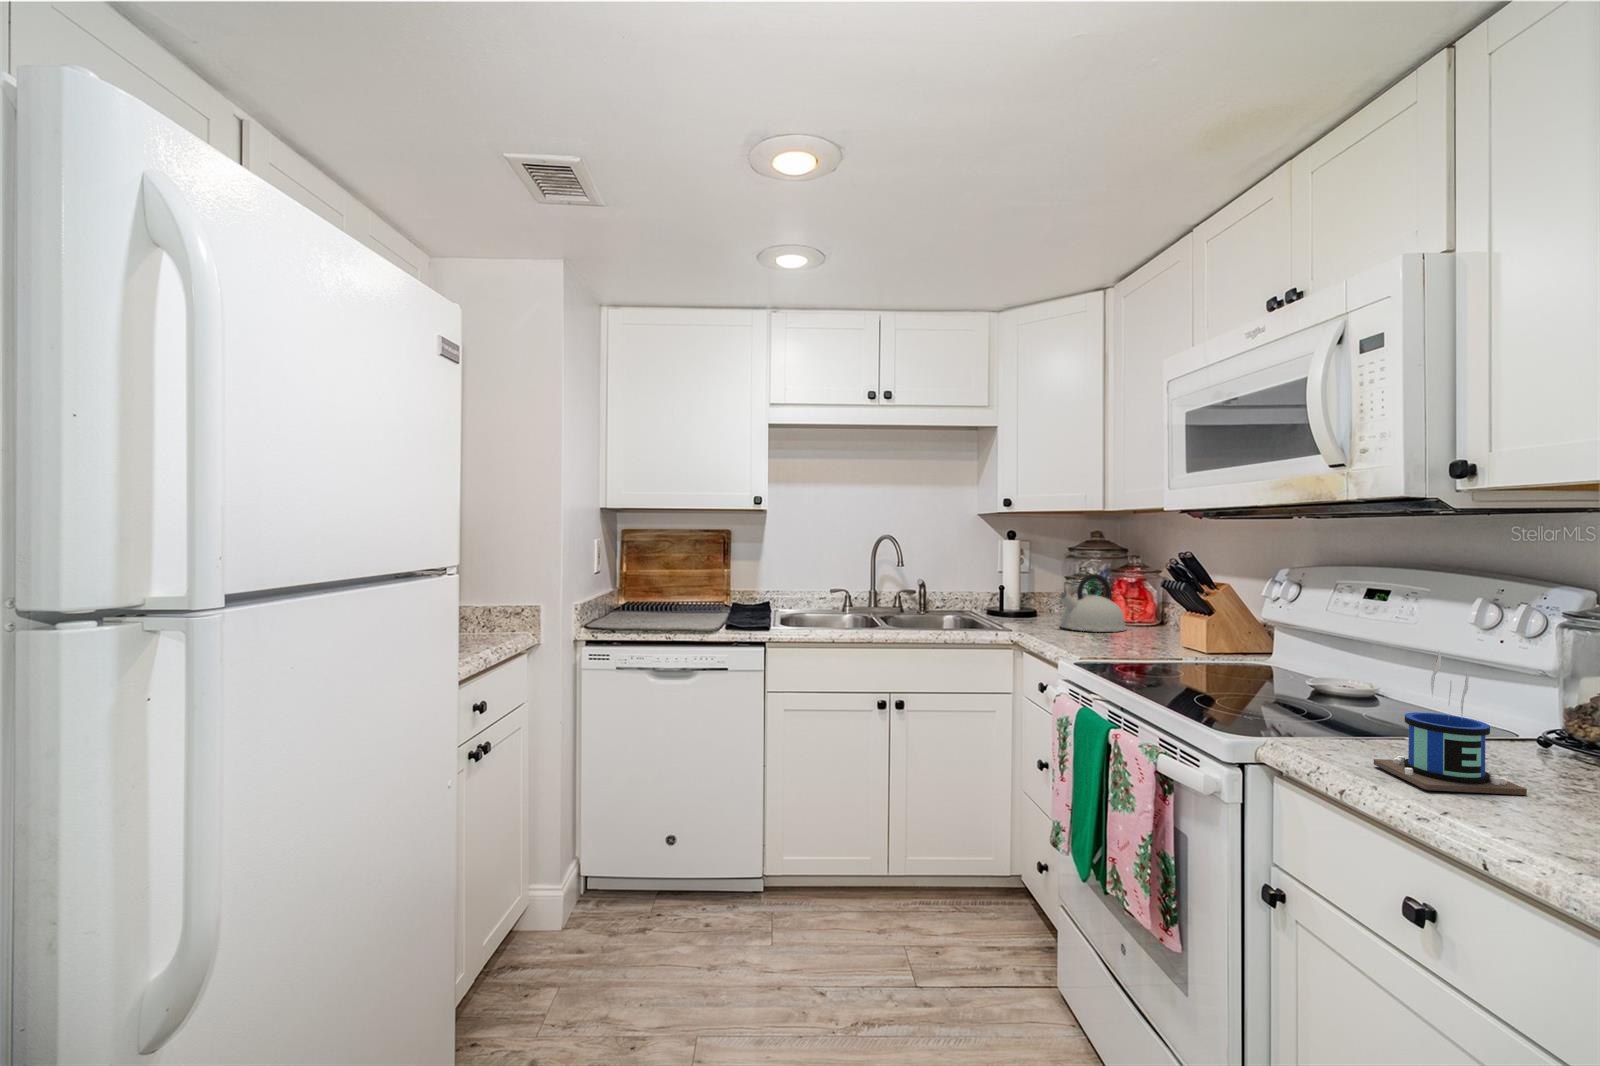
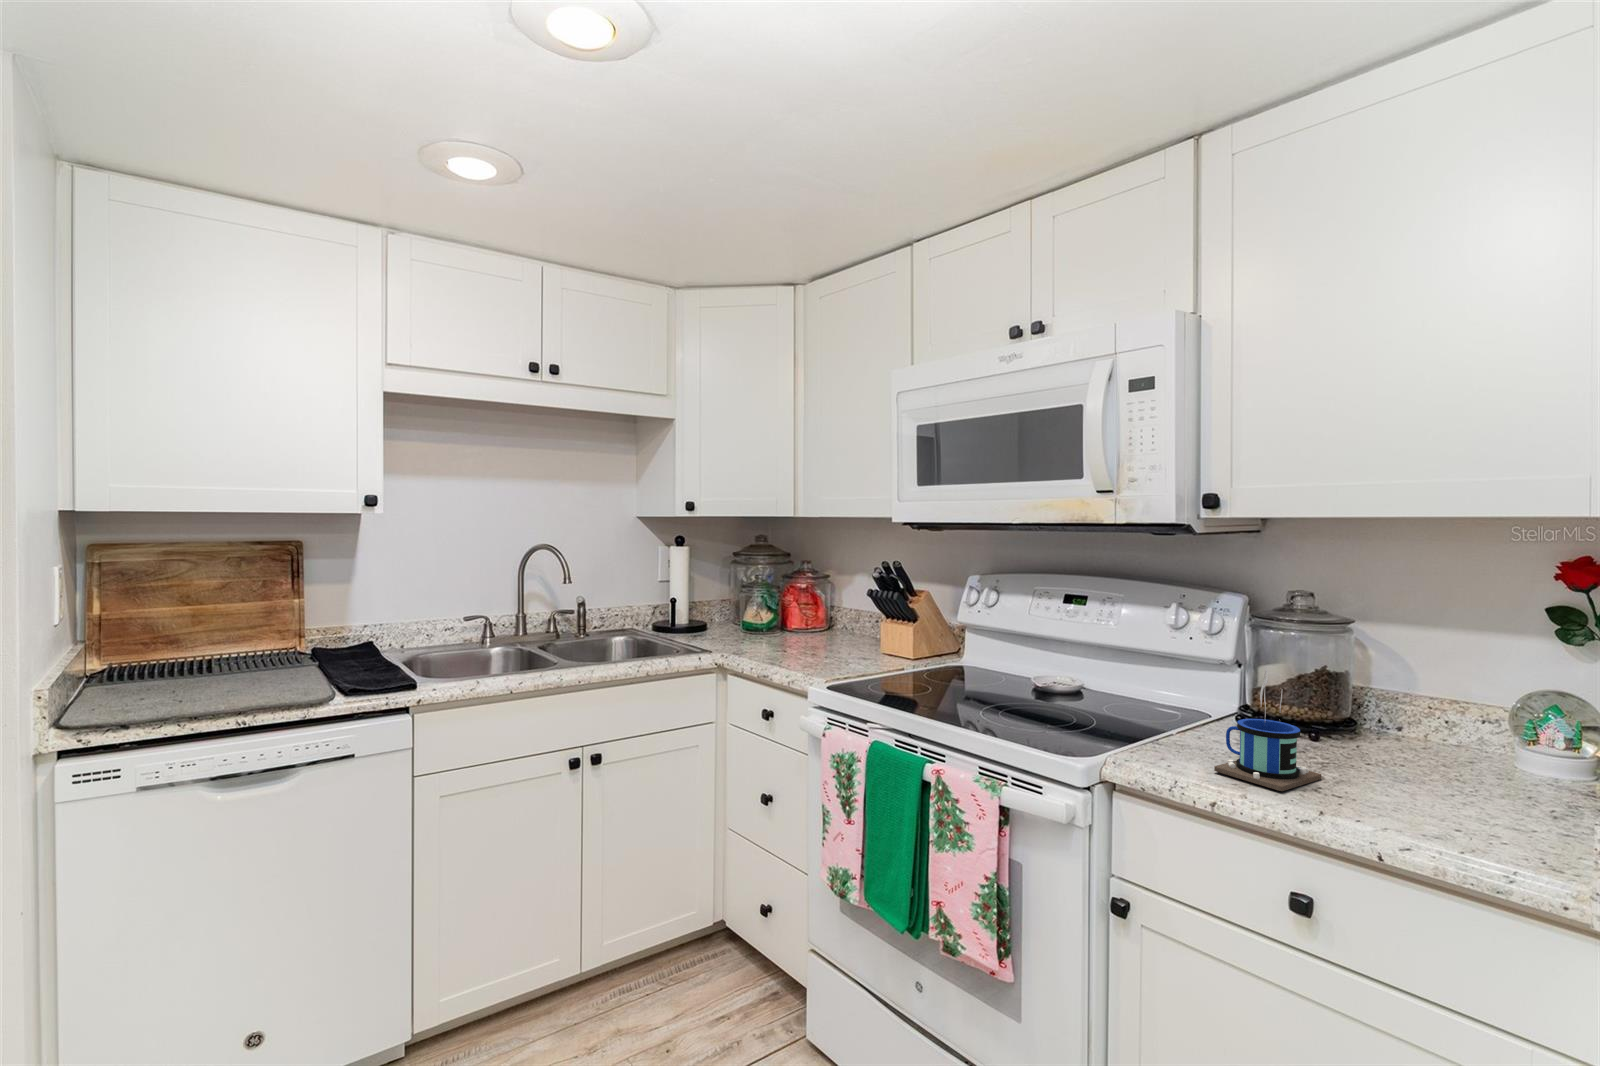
kettle: present [1059,574,1126,632] -> none [749,583,814,644]

